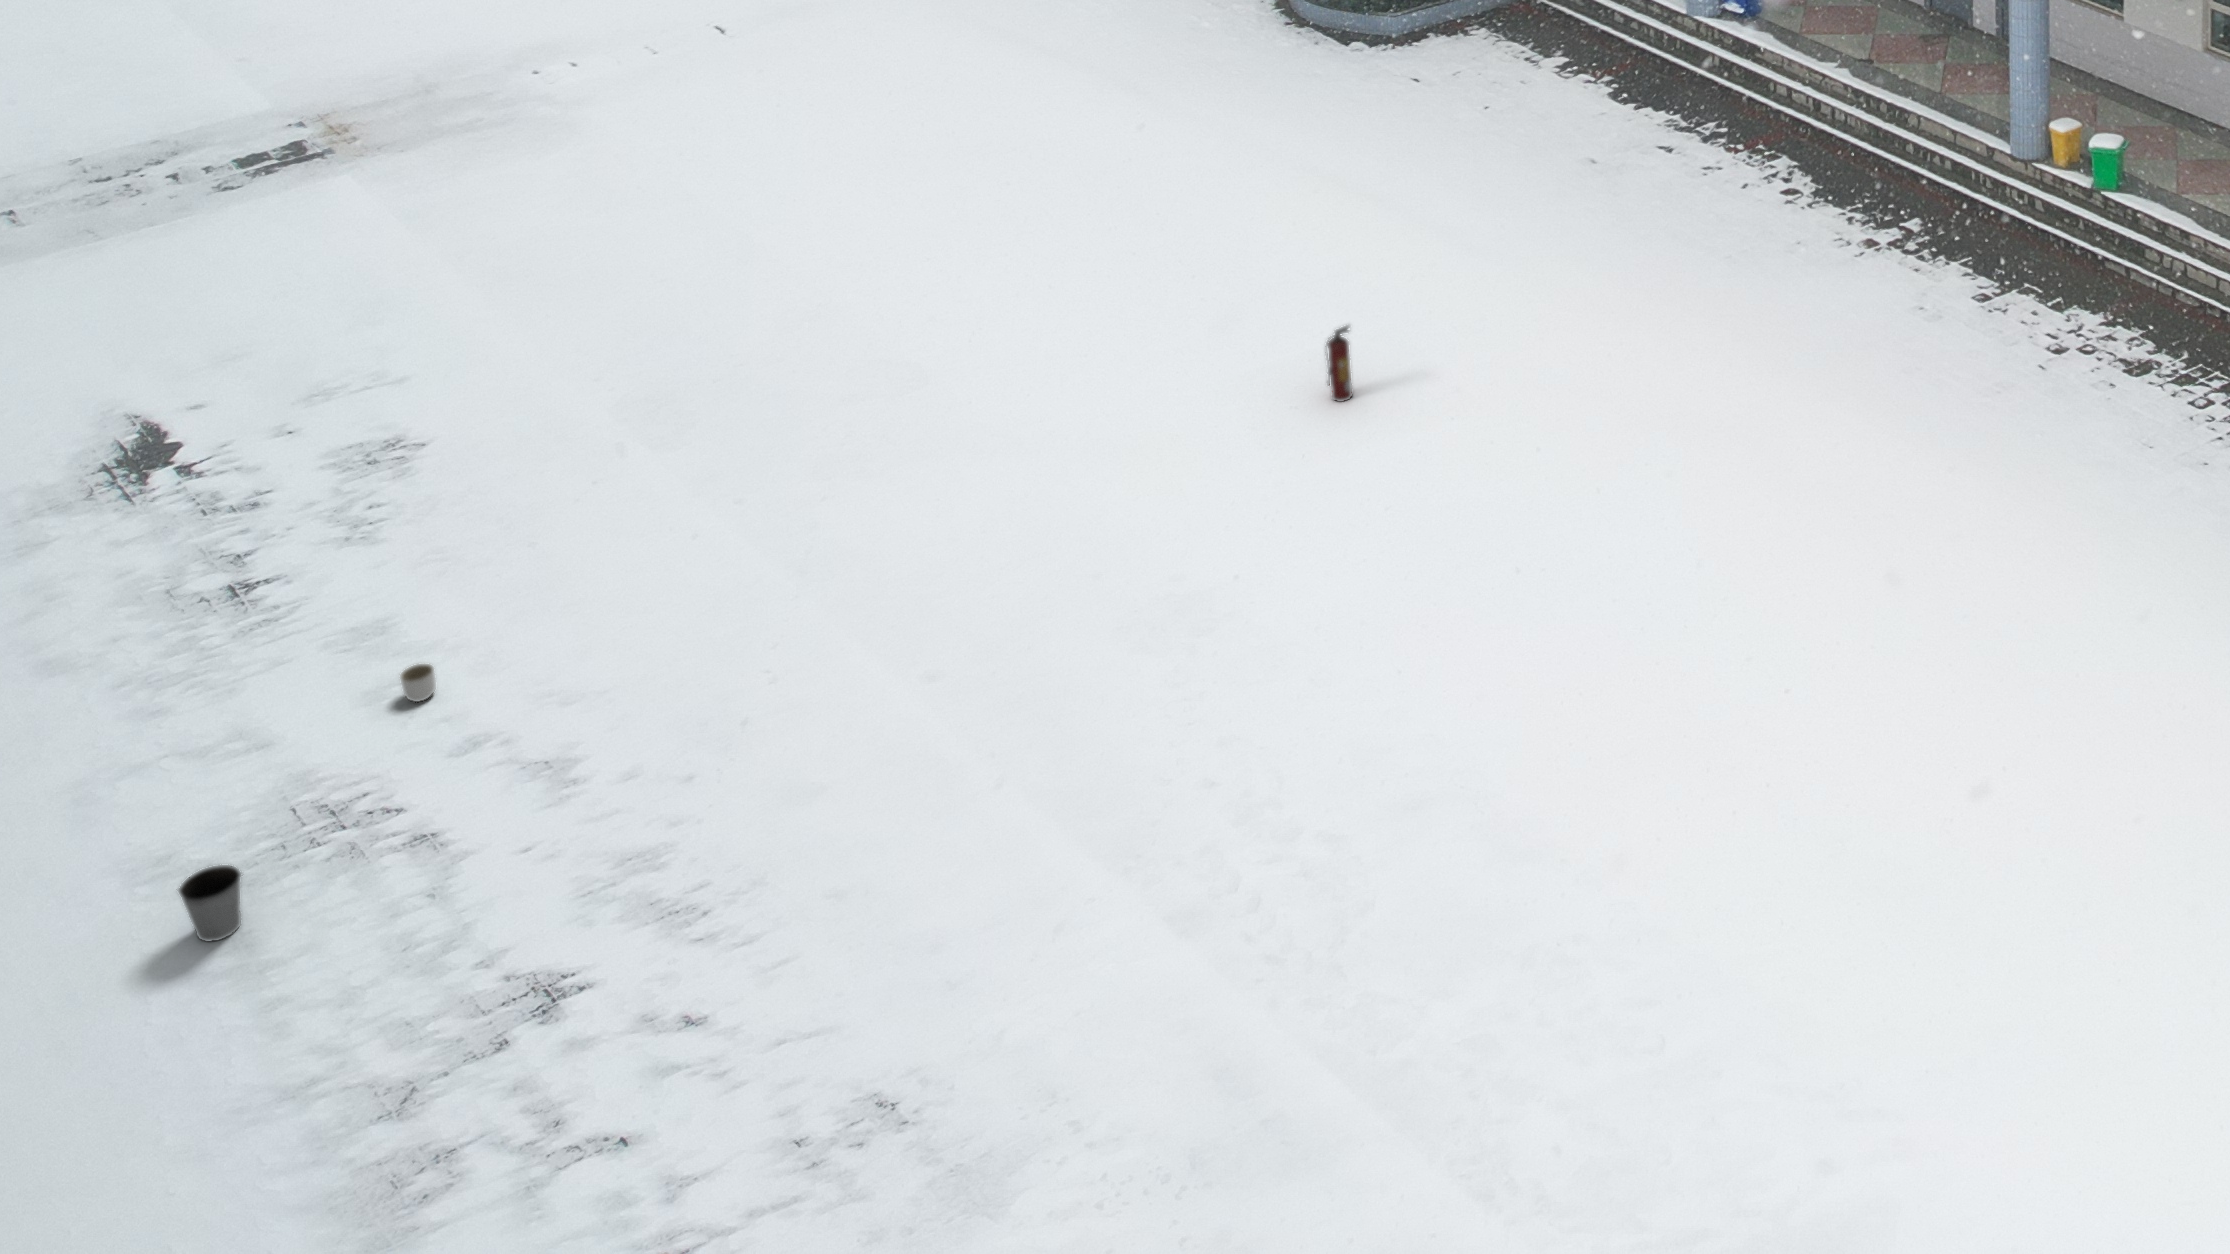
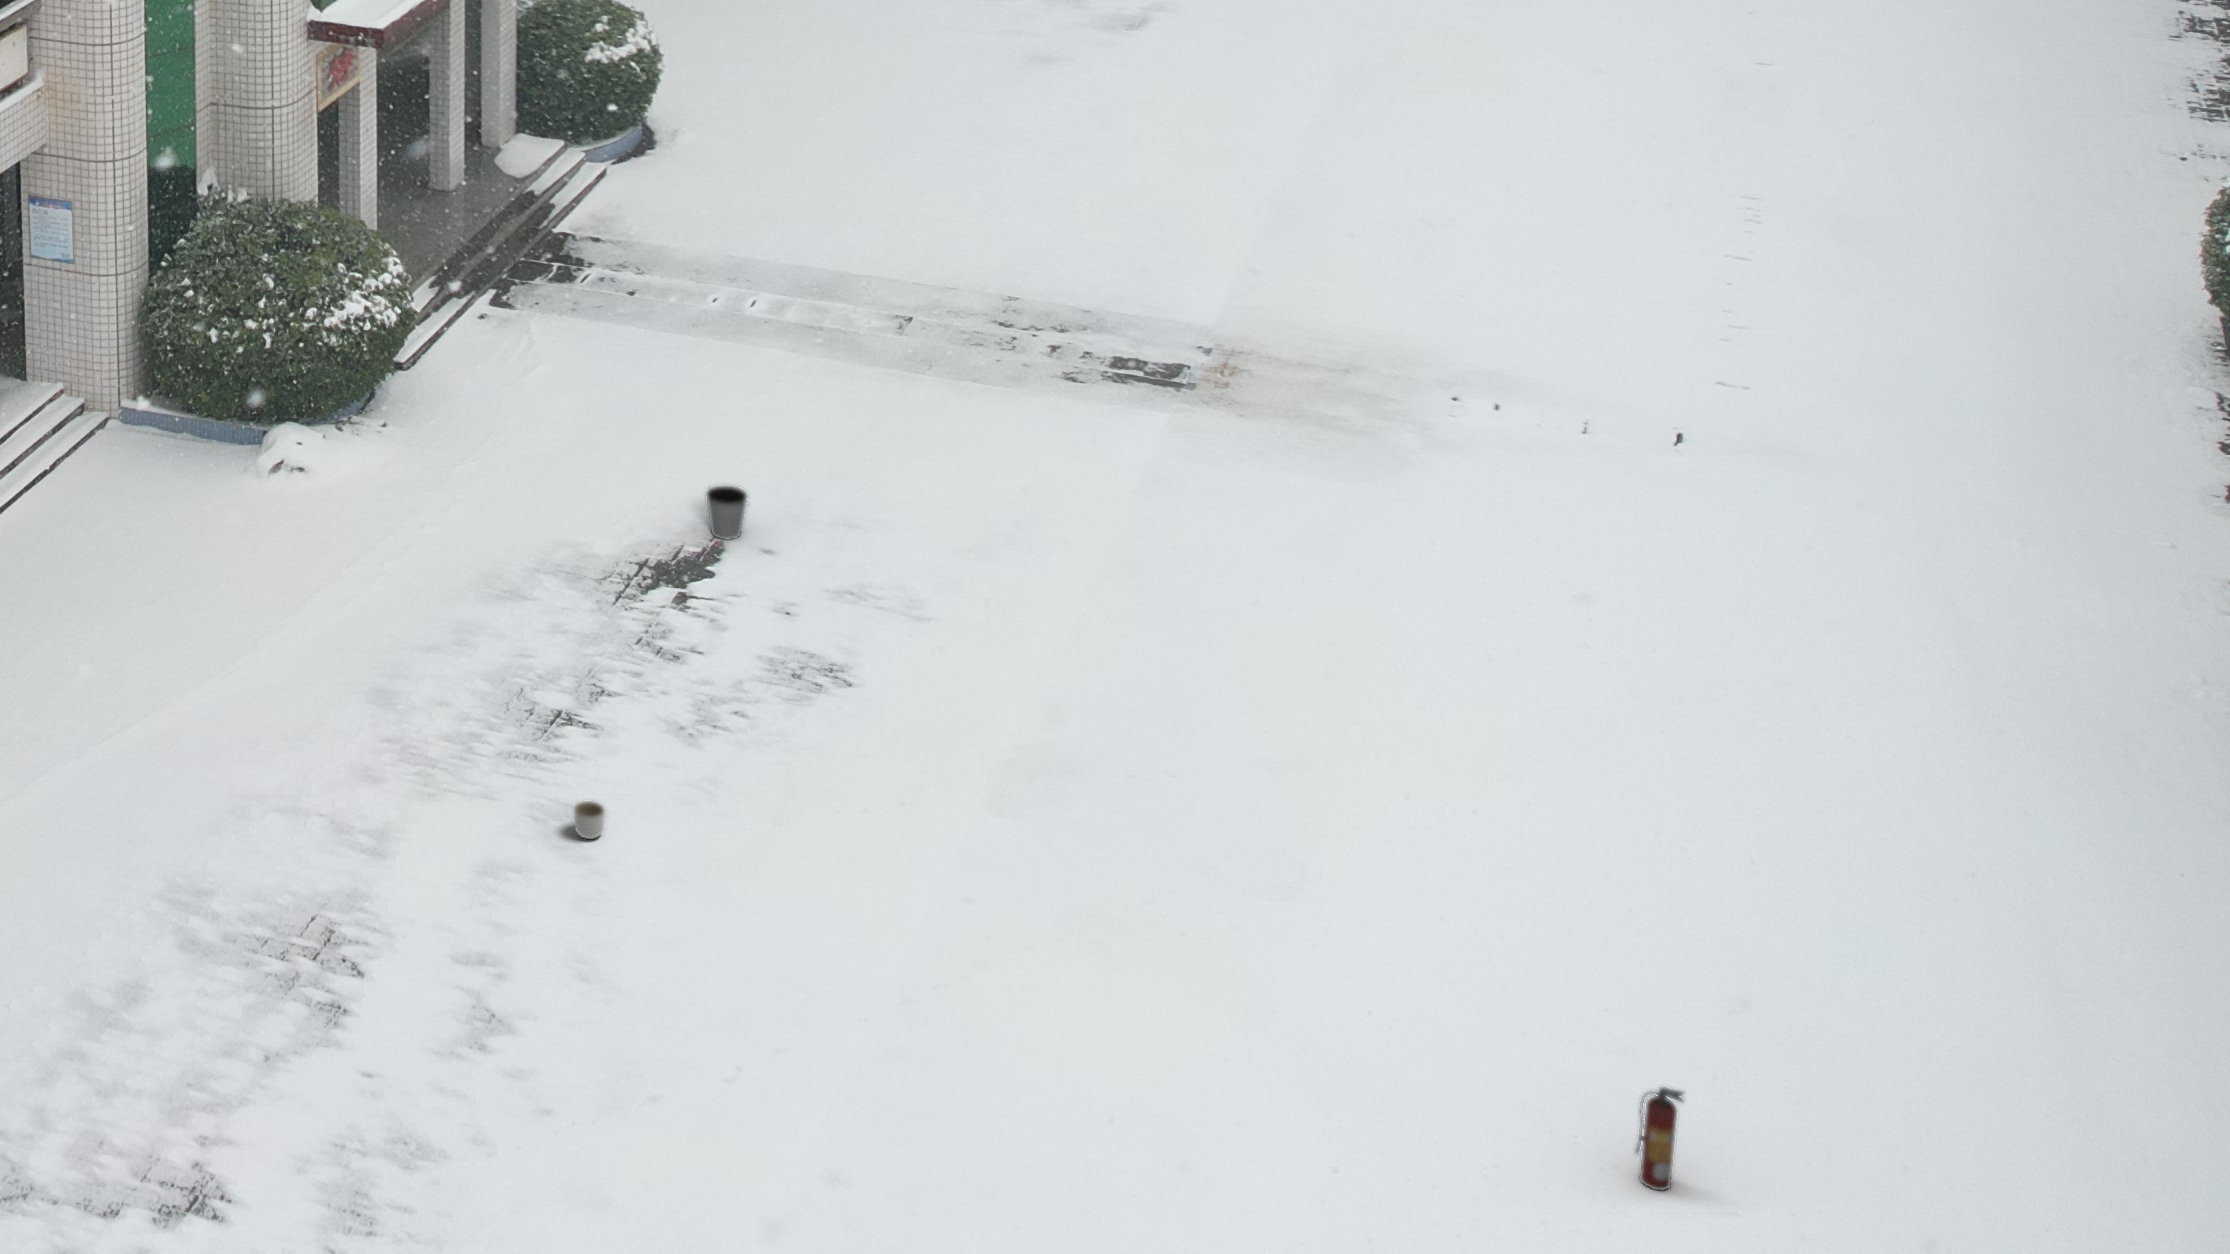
bucket: present [179,865,241,941] -> present [707,486,747,540]

